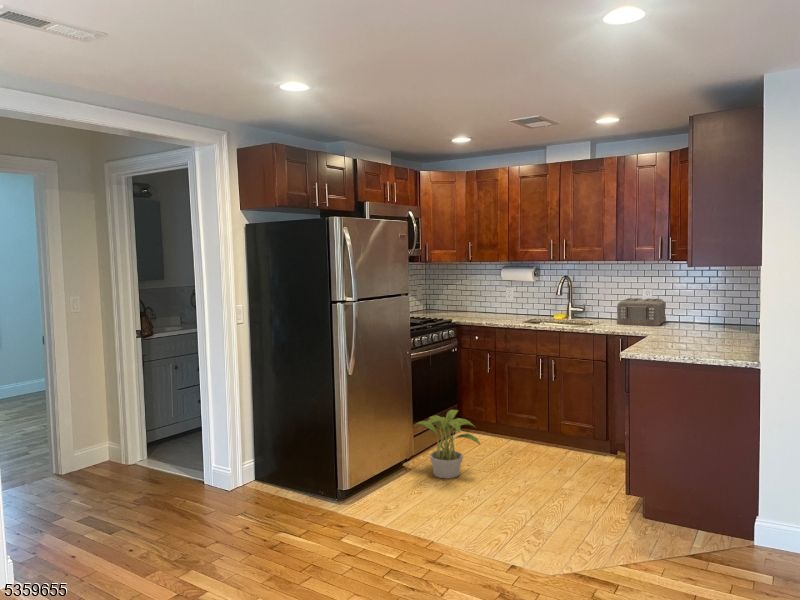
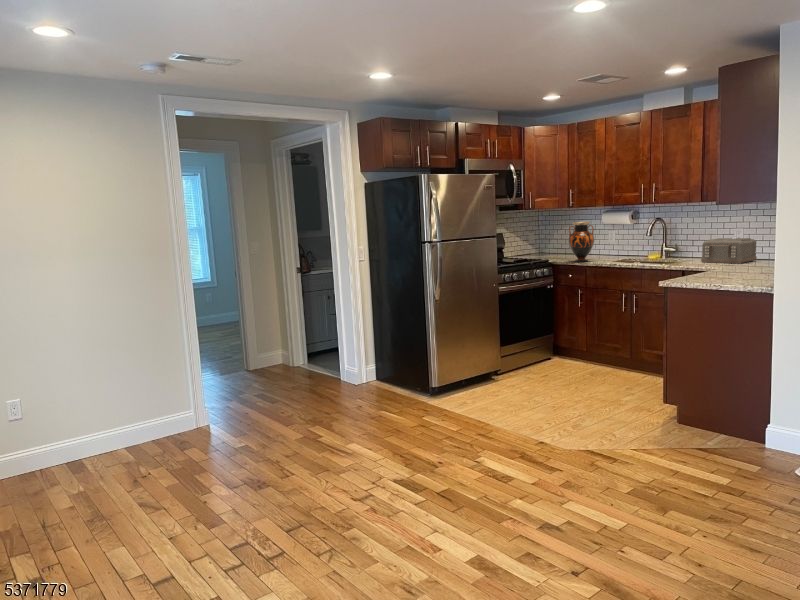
vase: none [475,278,503,323] -> present [569,222,594,262]
potted plant: present [415,410,480,478] -> none [502,333,553,388]

